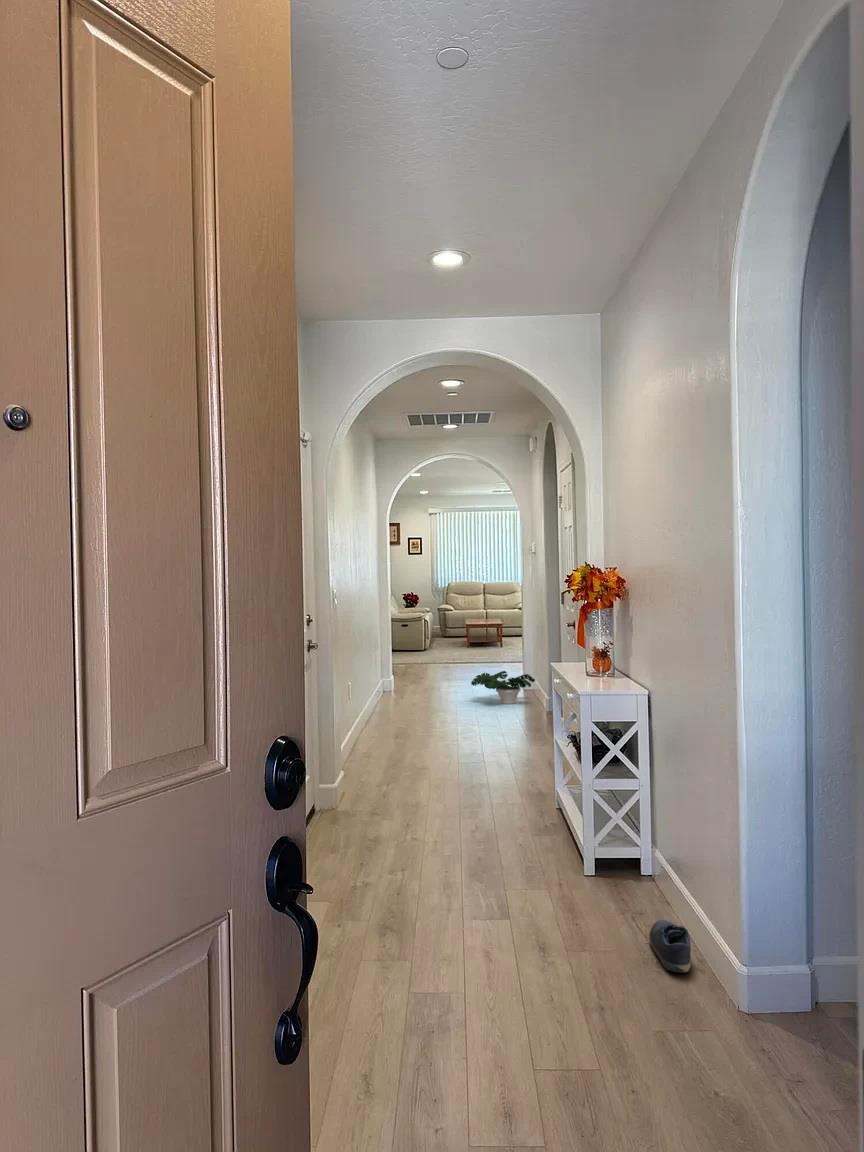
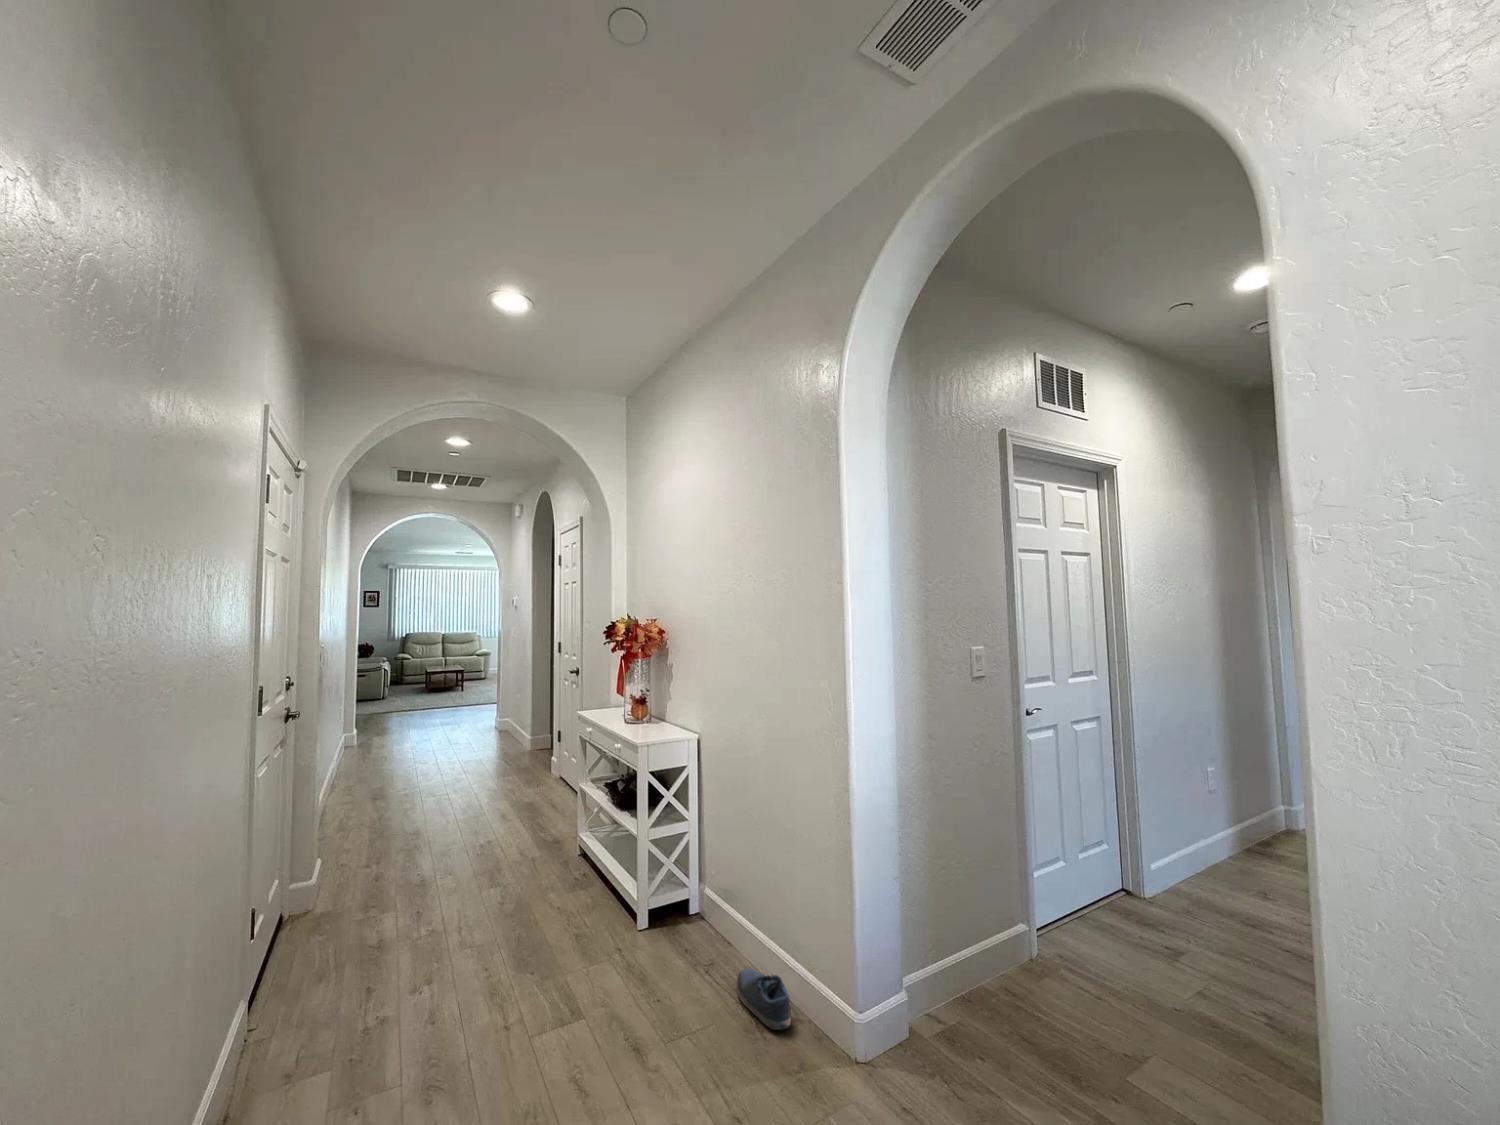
potted plant: present [471,671,535,704] -> none [450,717,515,749]

